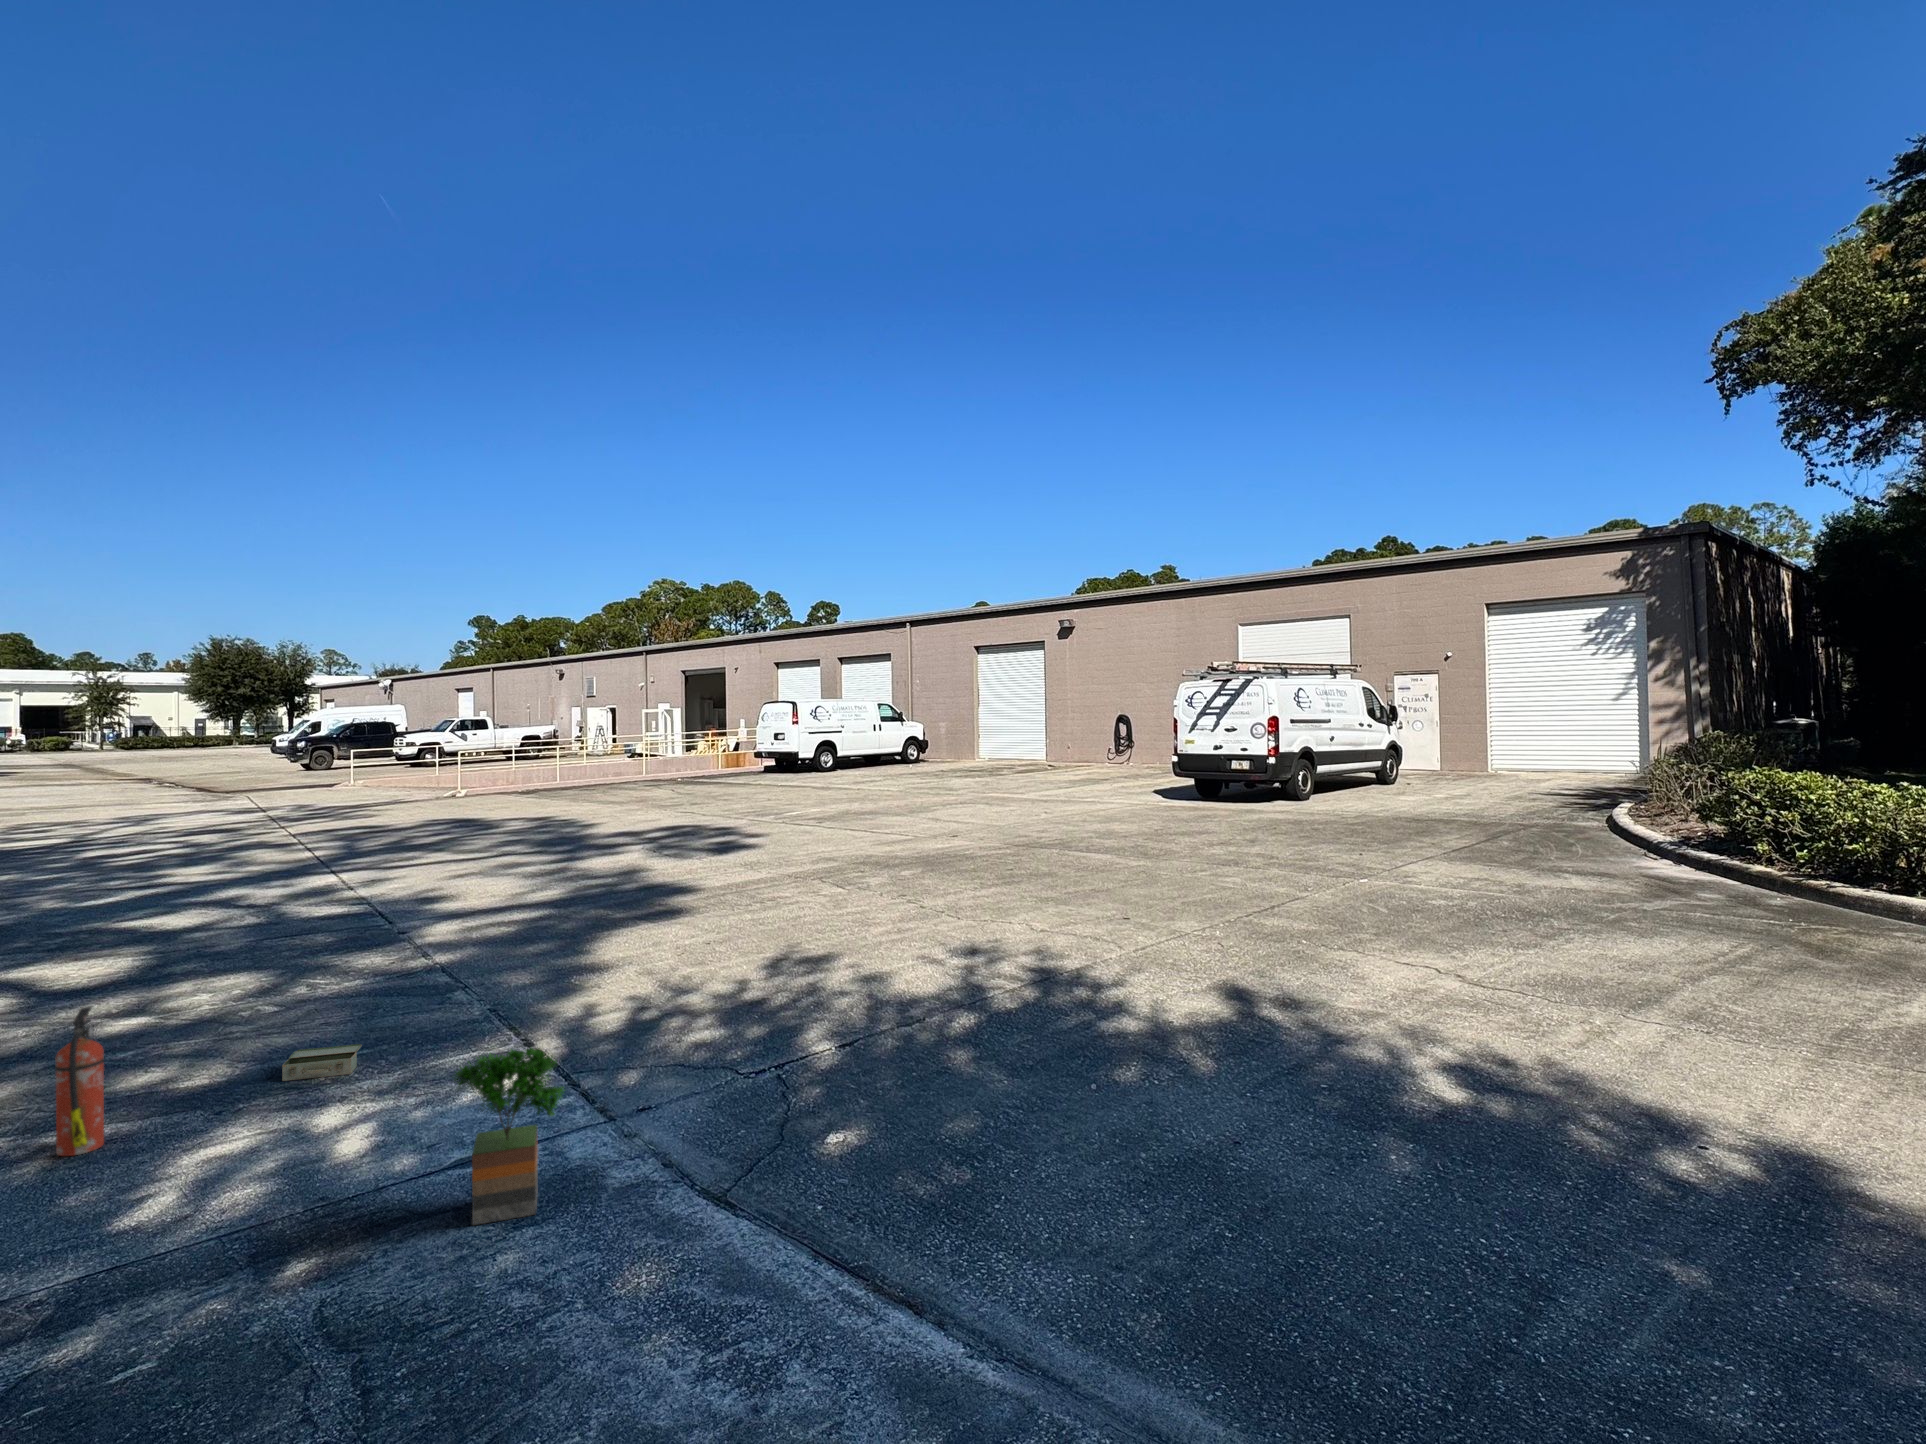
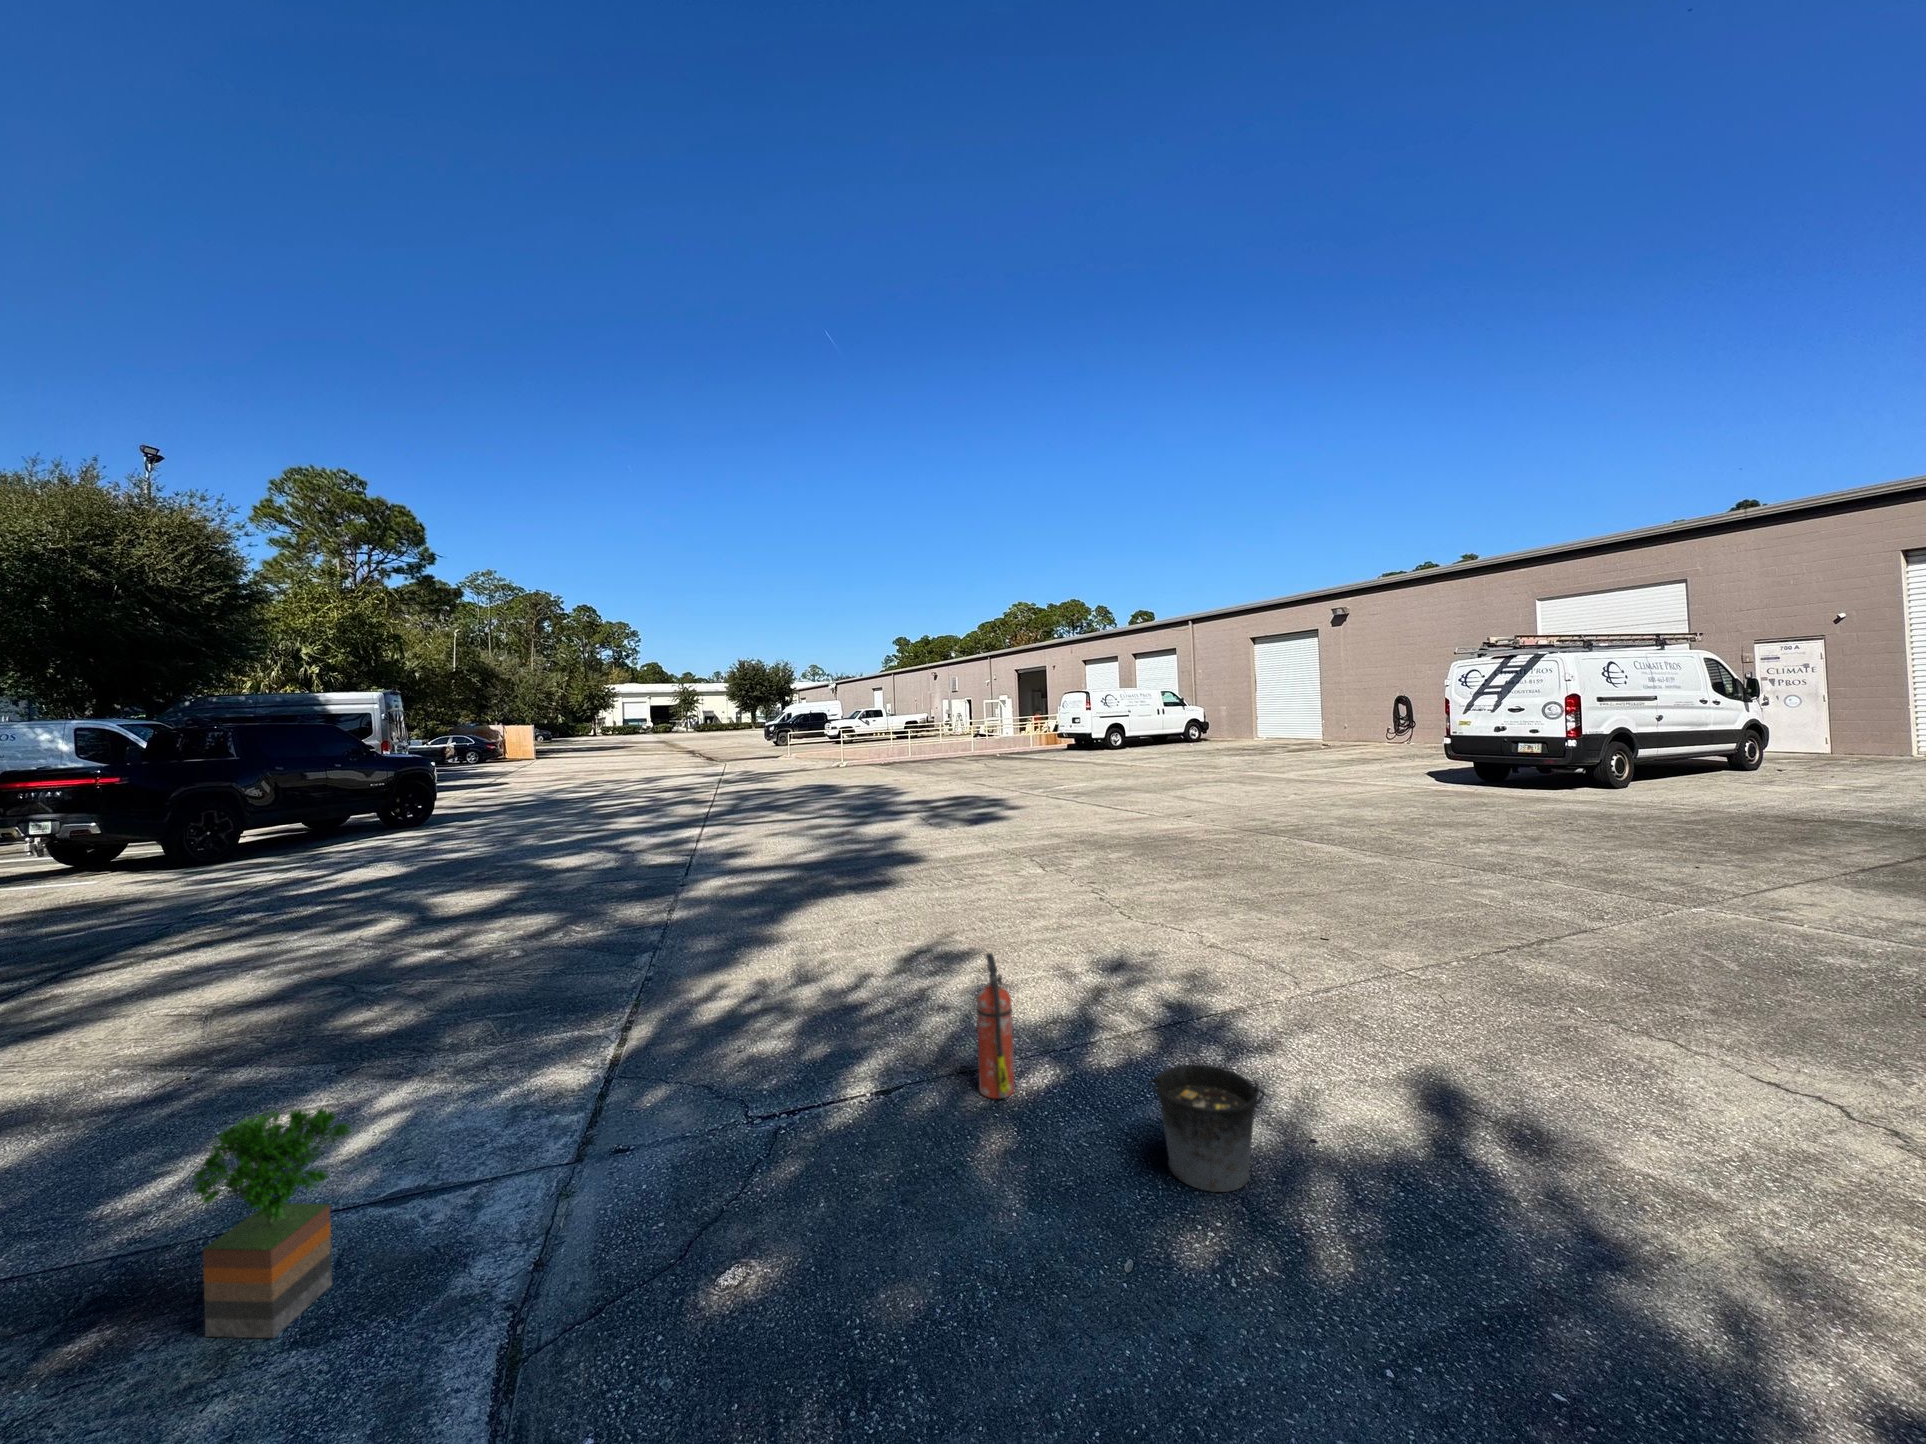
bucket: none [1083,977,1156,1050] -> present [1149,1065,1265,1192]
fire extinguisher: present [55,1007,104,1156] -> present [976,953,1014,1099]
toolbox: present [282,1044,362,1081] -> none [391,1008,468,1040]

